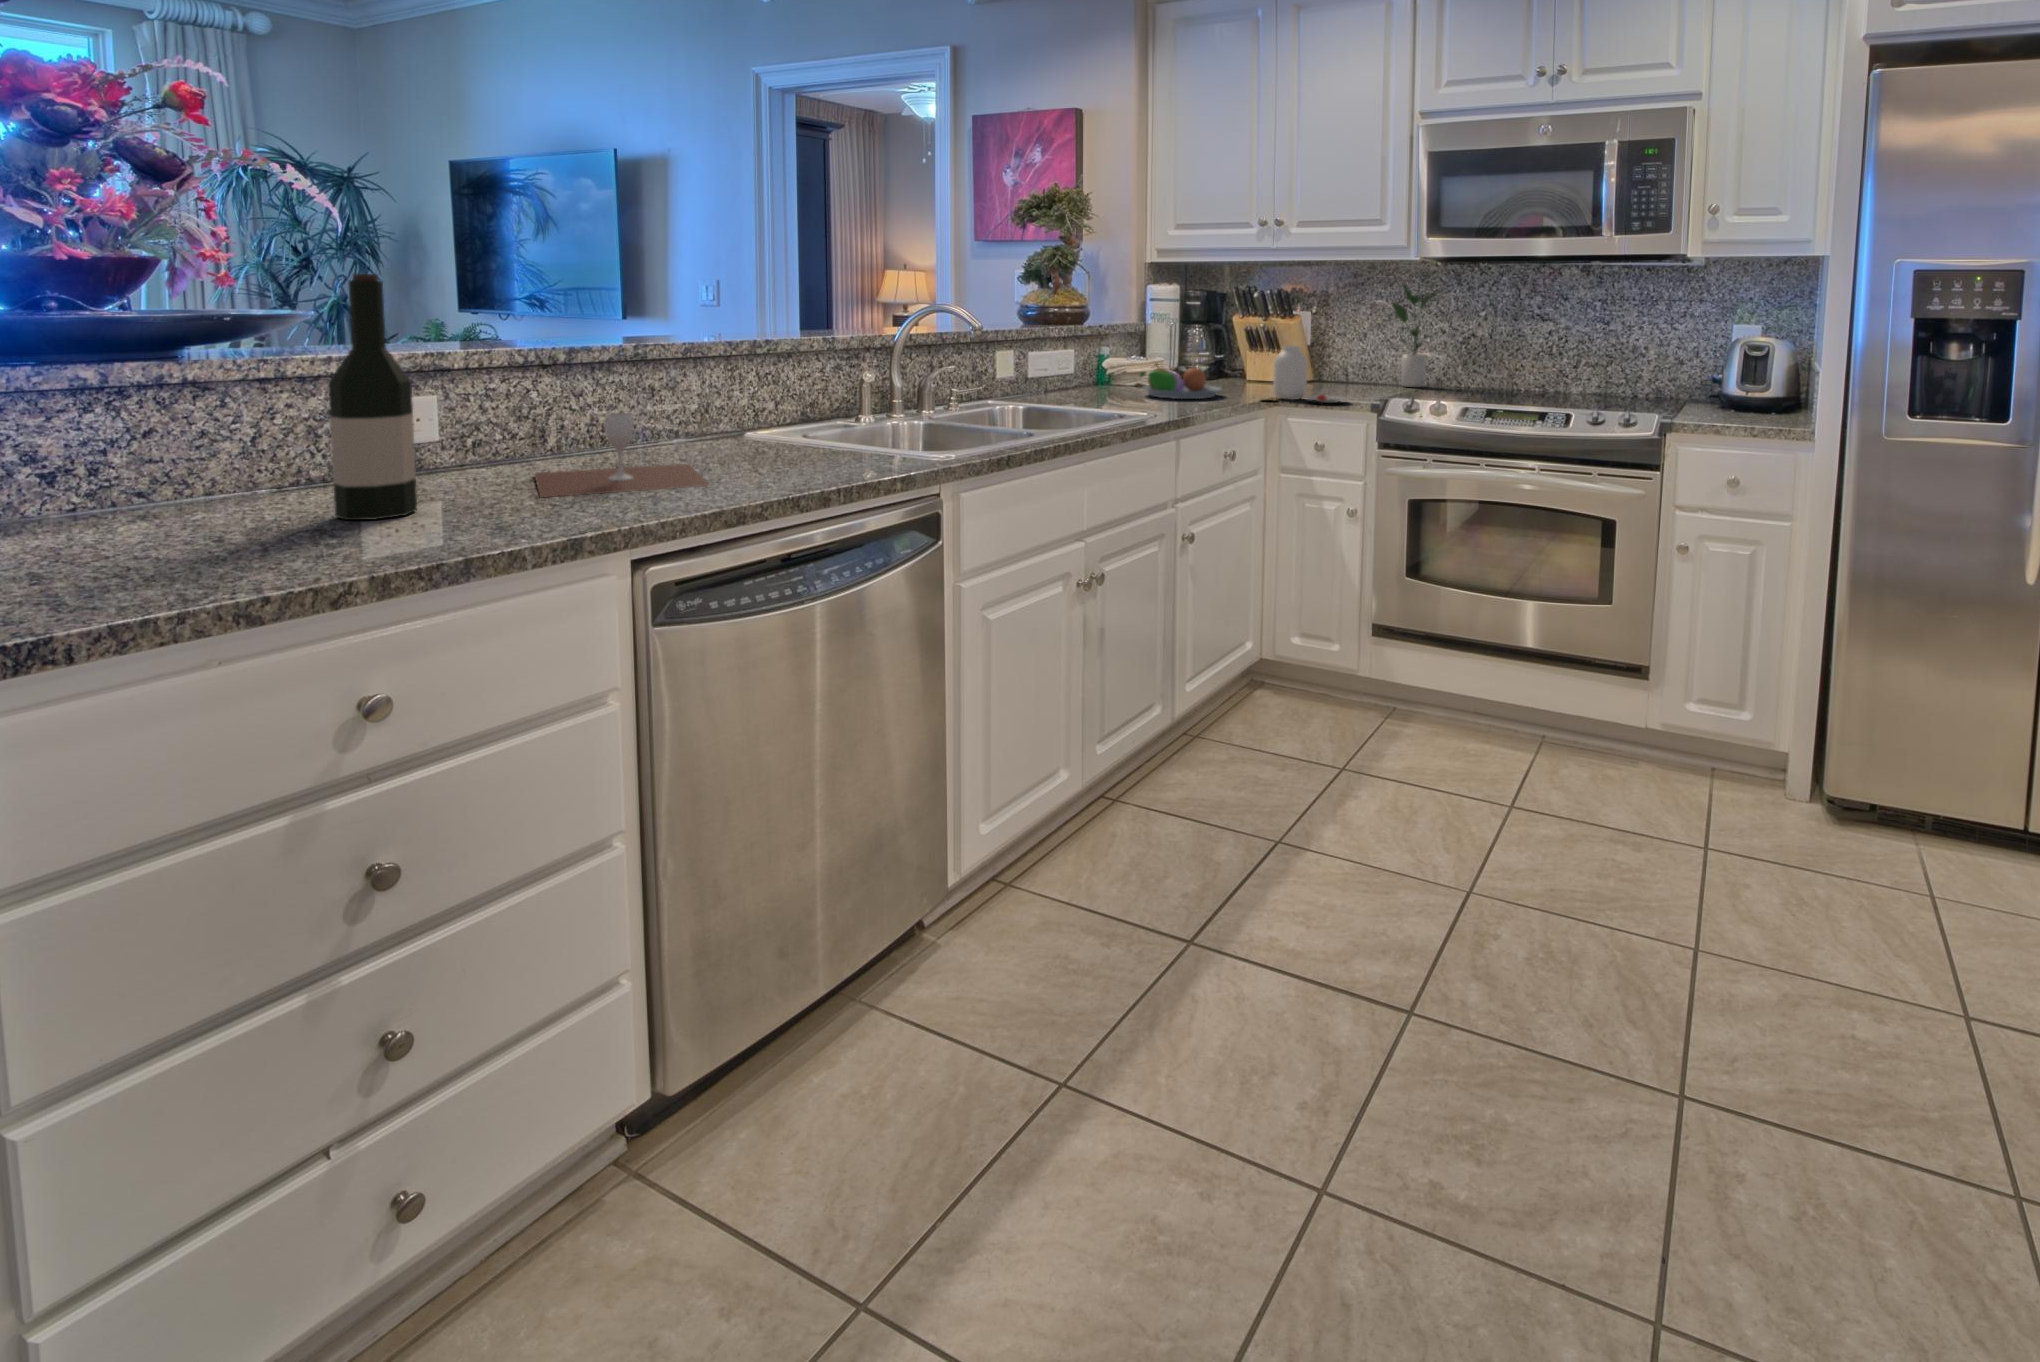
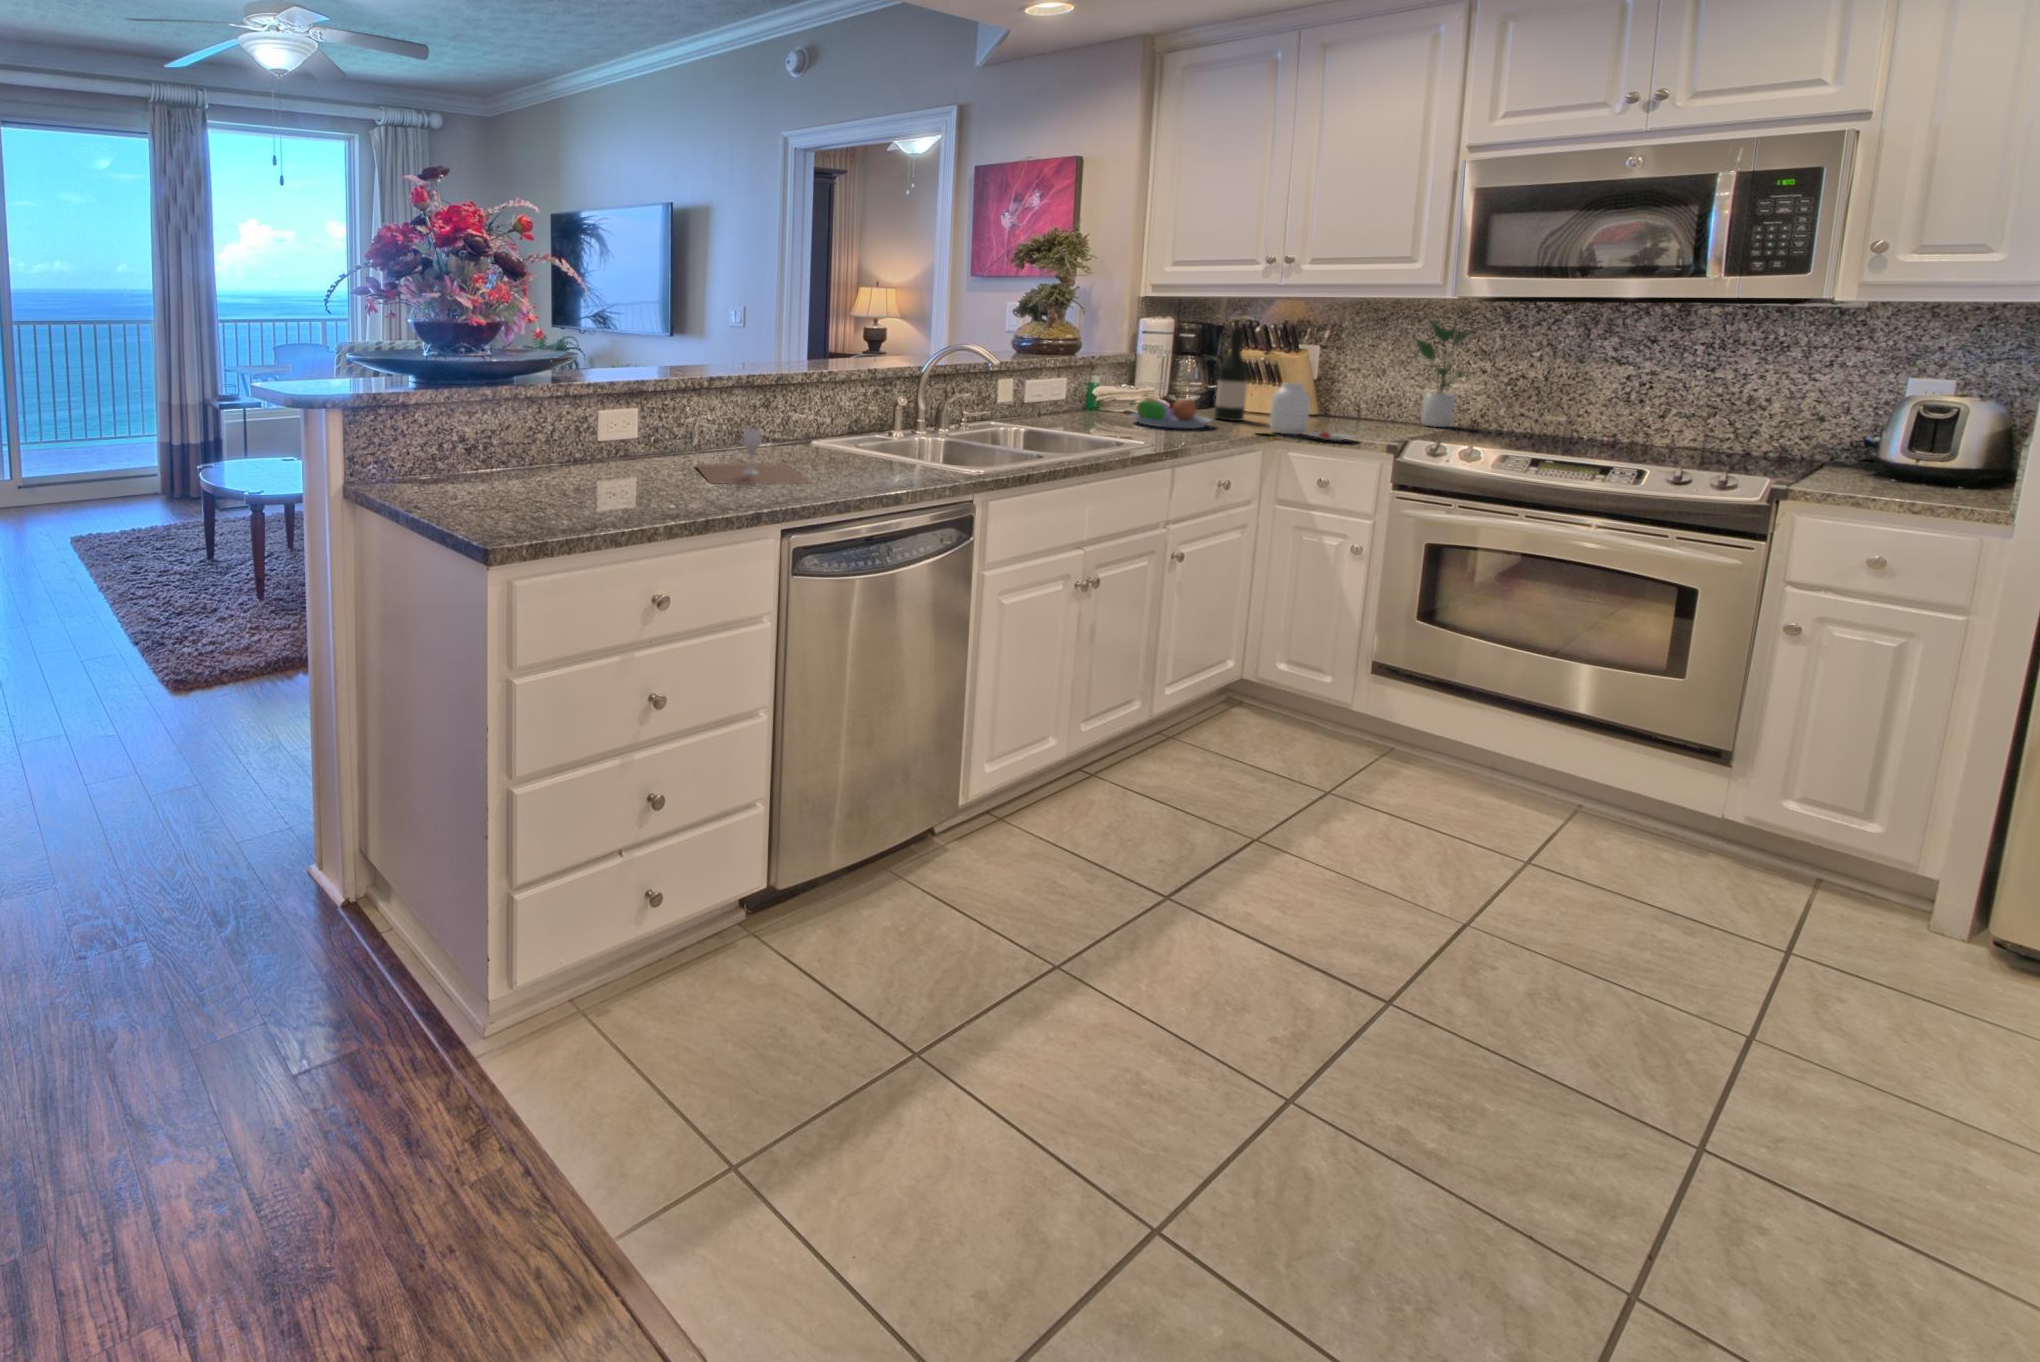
wine bottle: present [328,274,417,520] -> present [1214,327,1249,421]

